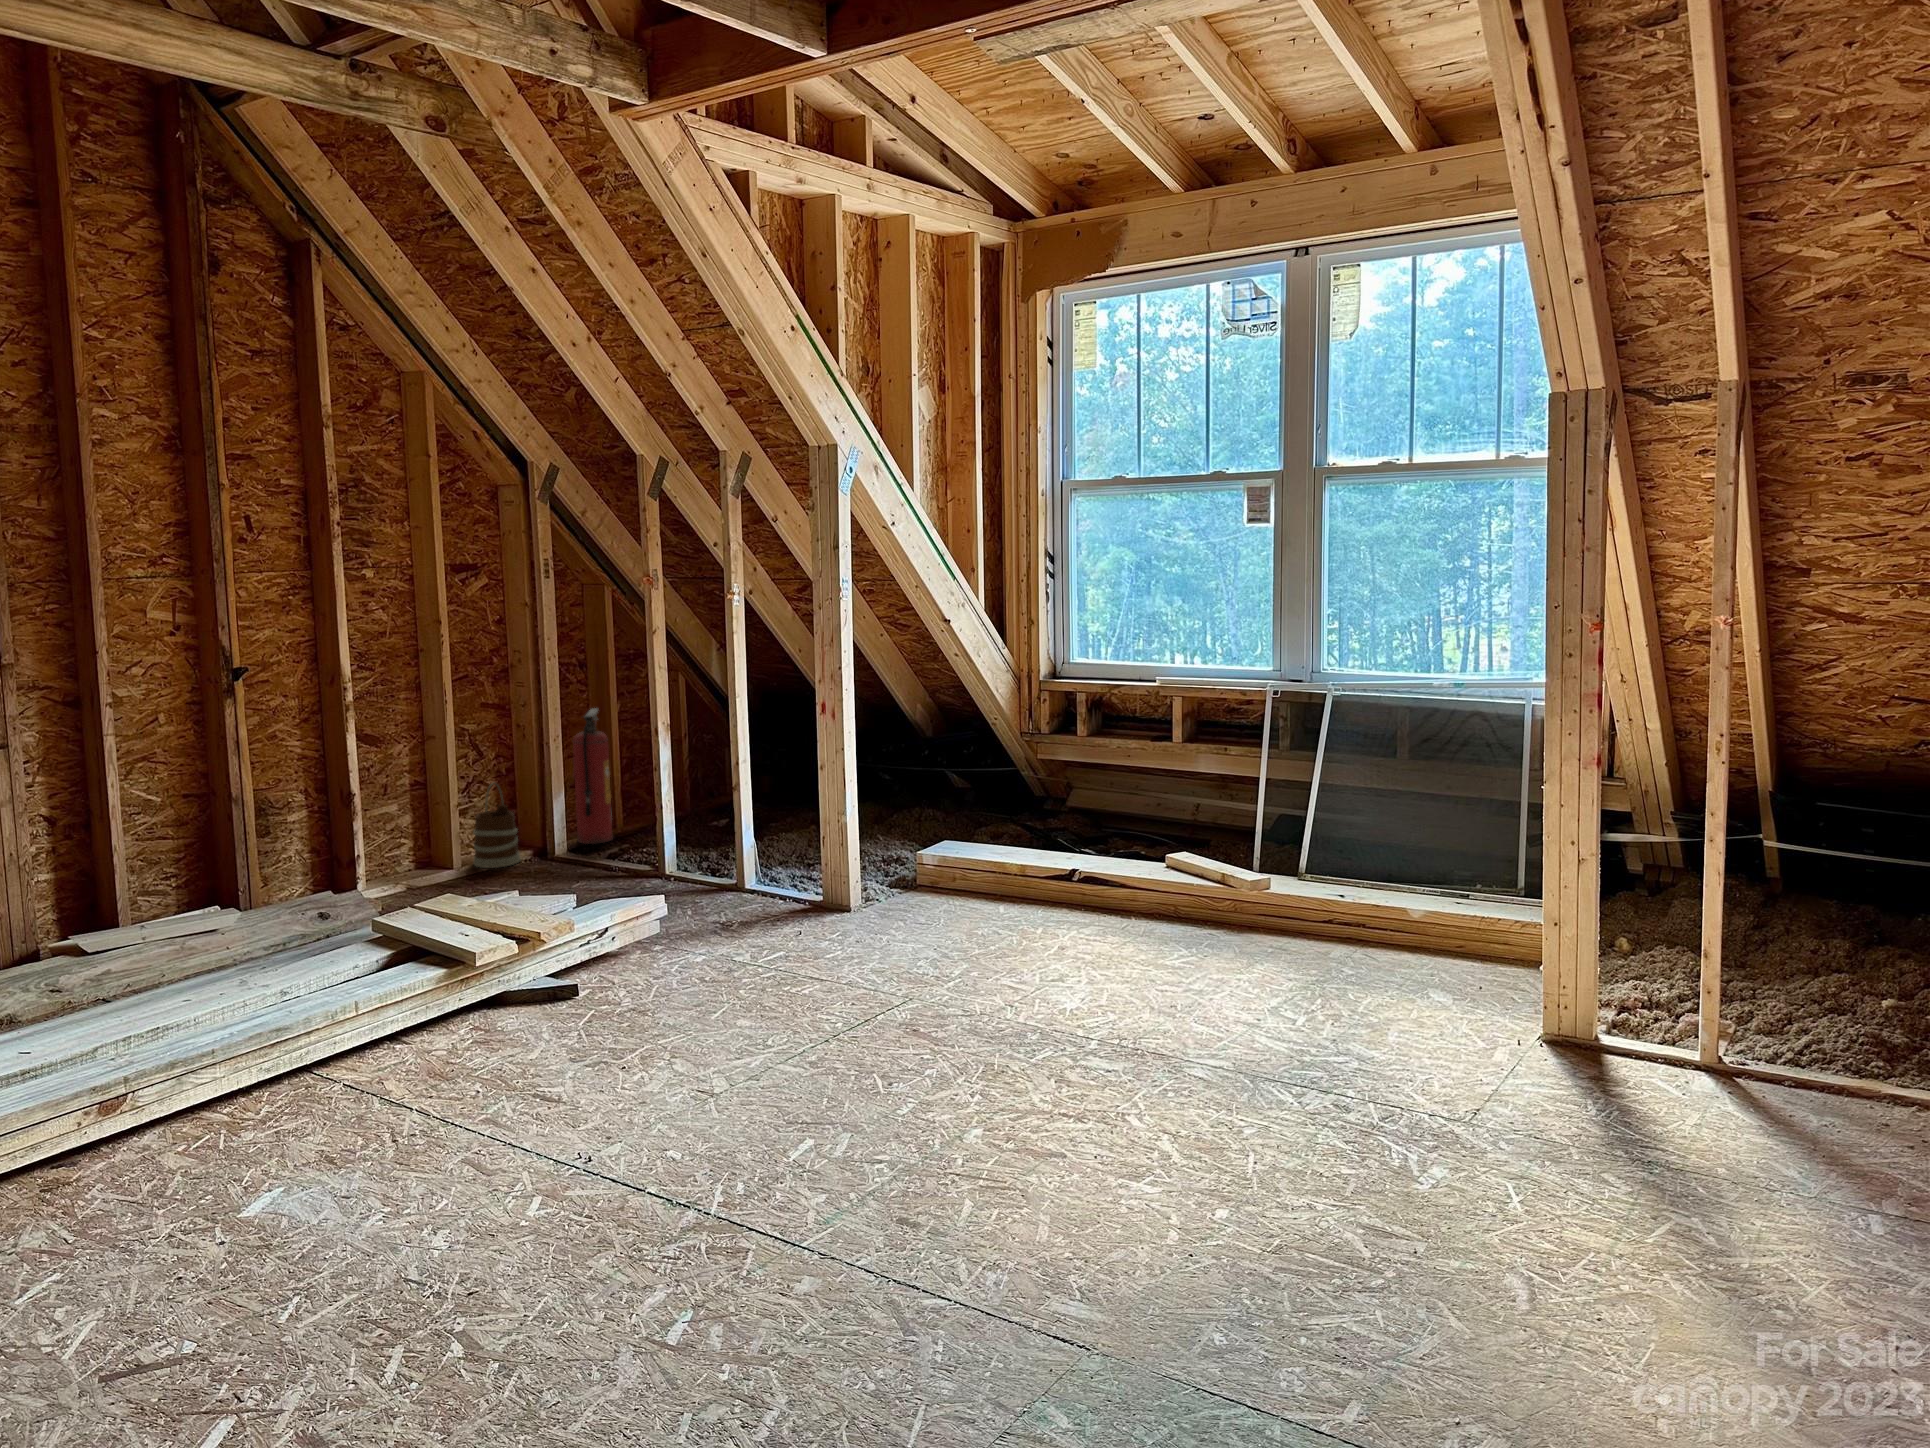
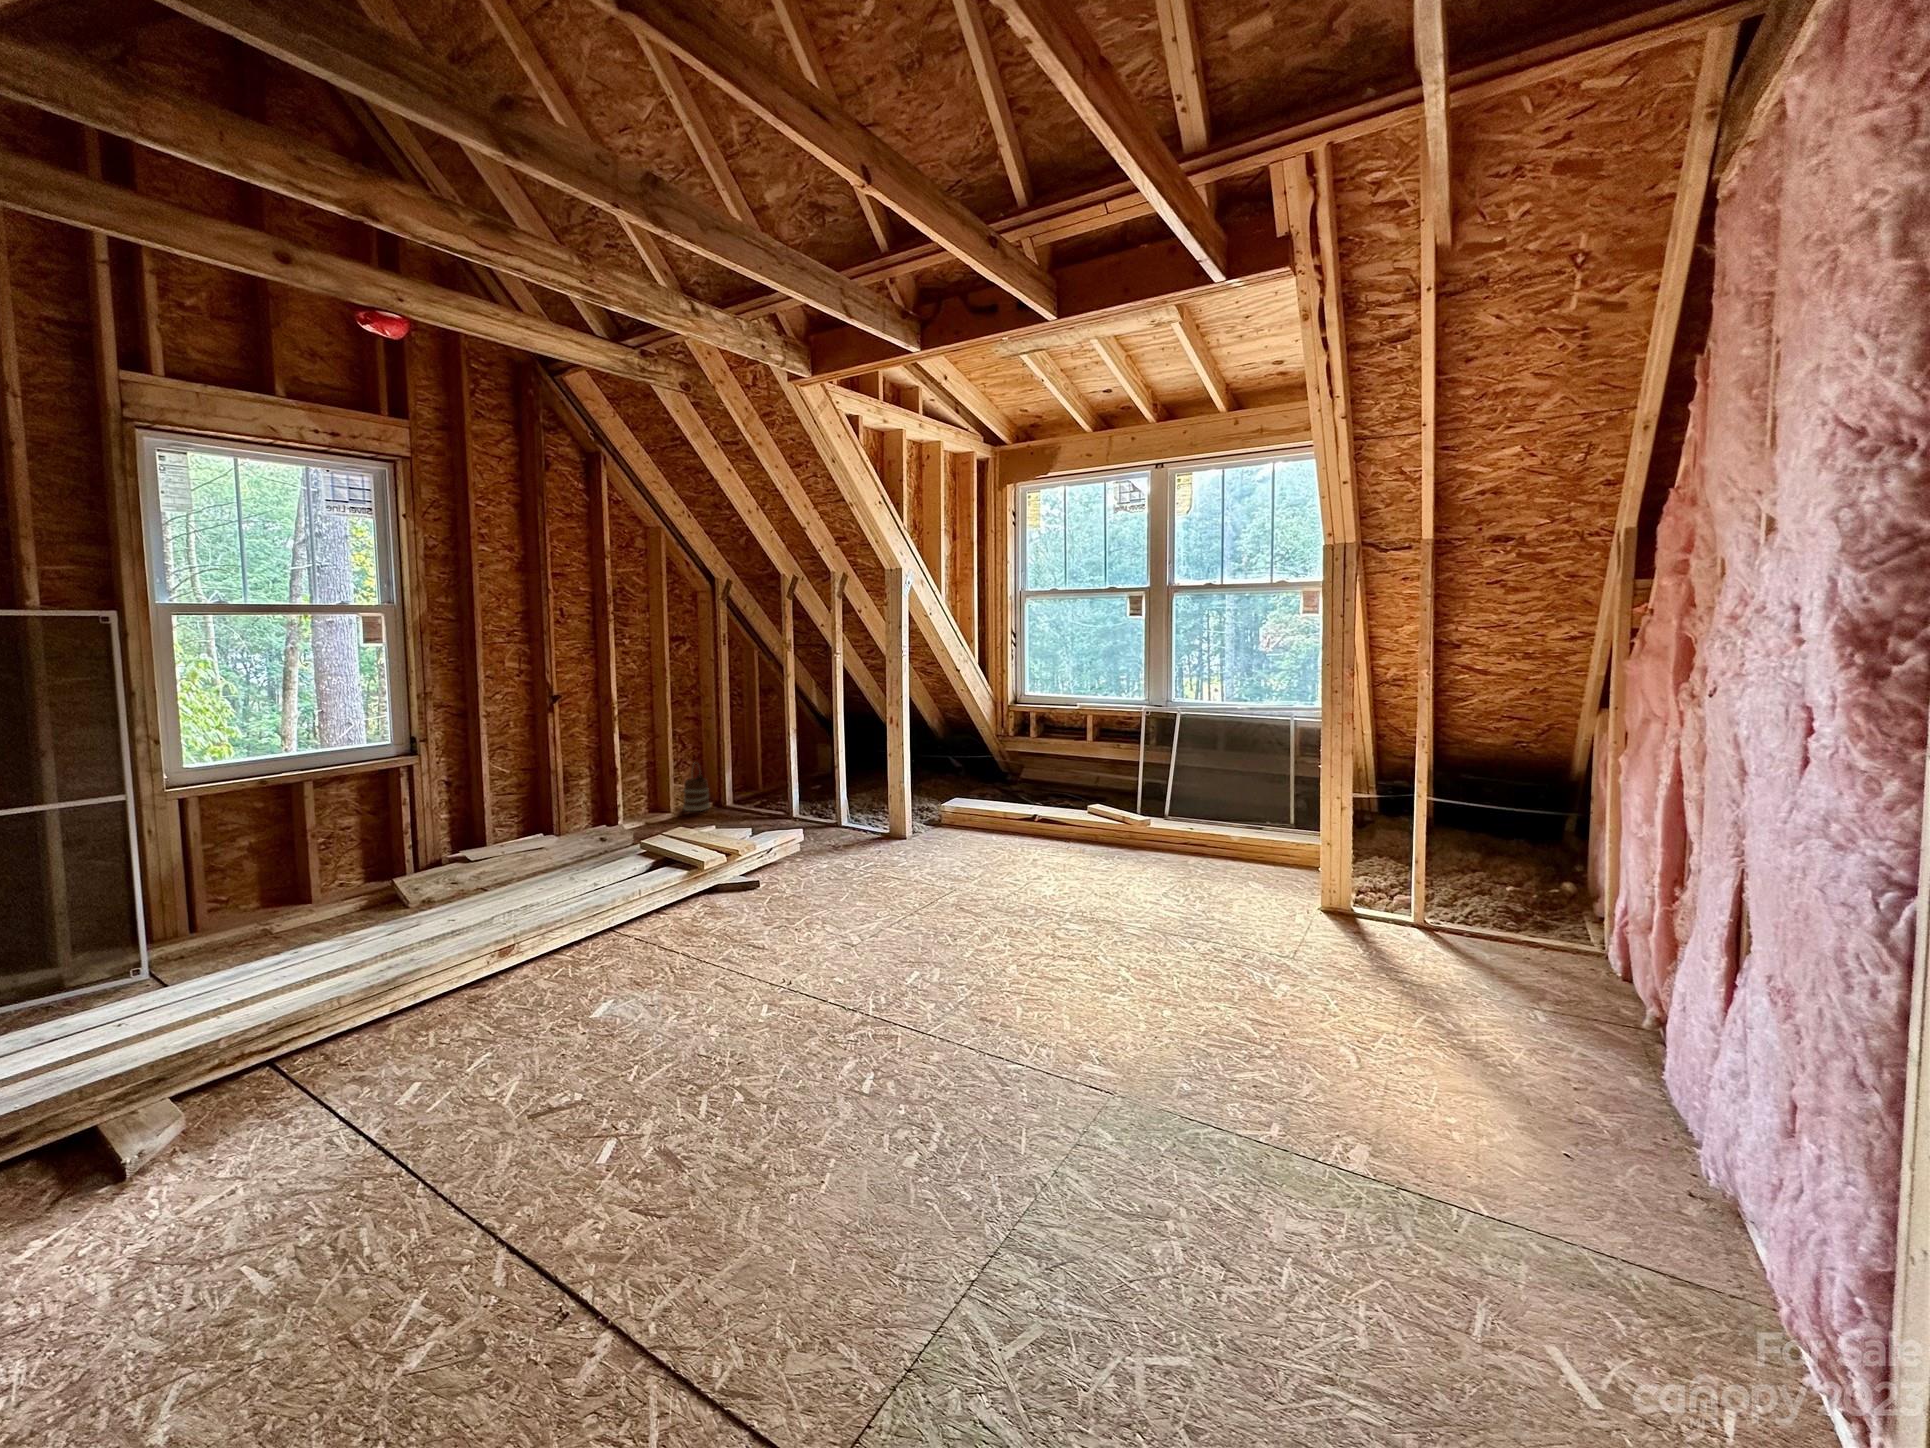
fire extinguisher: present [573,708,613,844] -> none [739,720,761,797]

